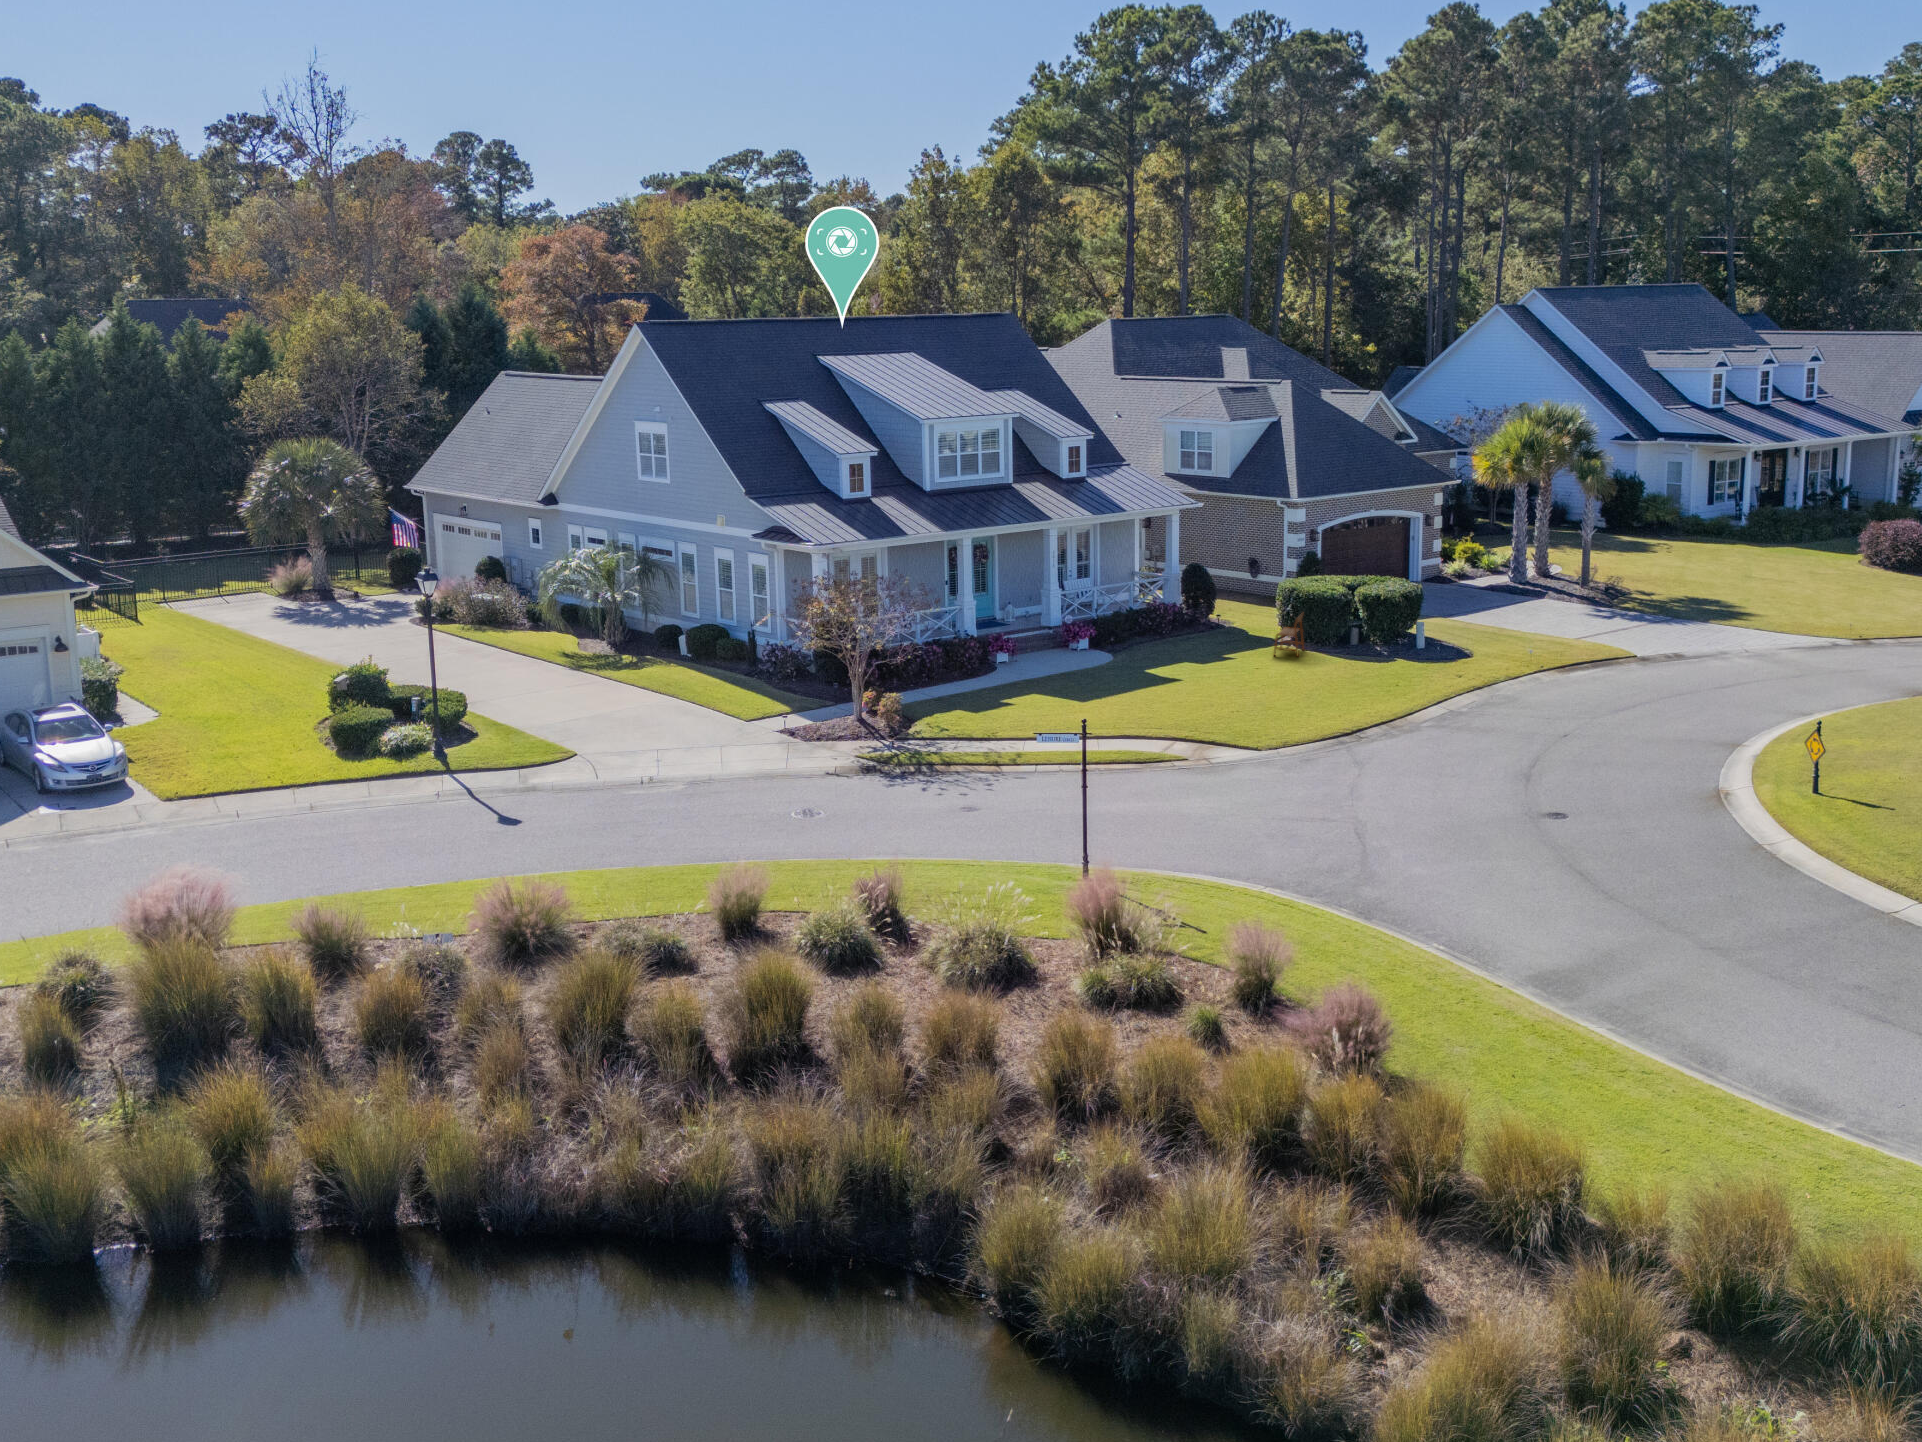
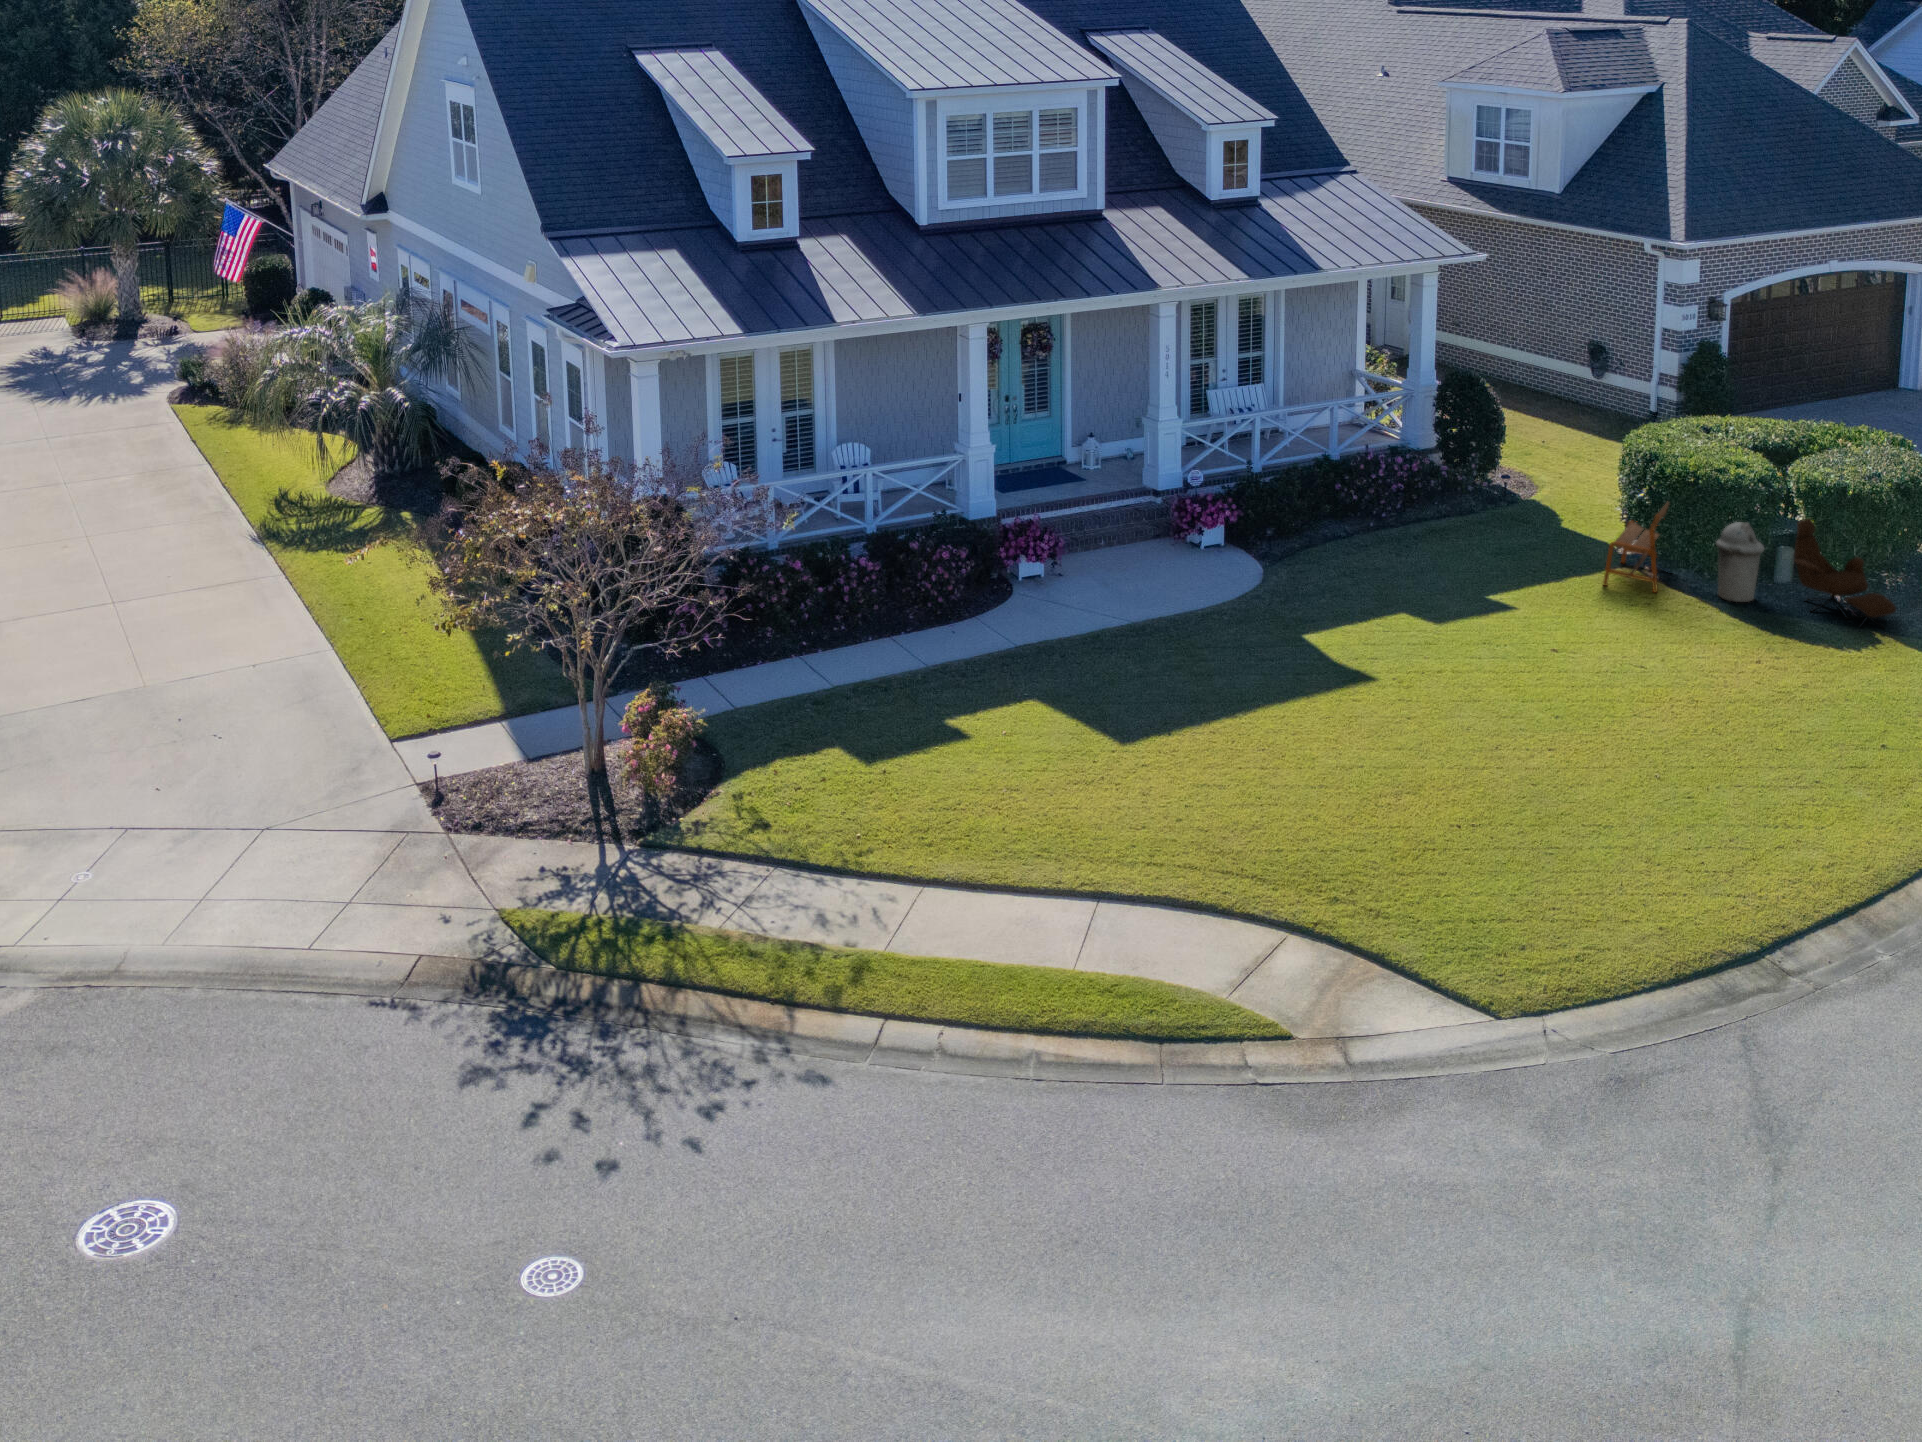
lounge chair: none [1359,615,1404,661] -> present [1794,517,1896,626]
trash can: none [1324,619,1346,657] -> present [1716,522,1764,602]

